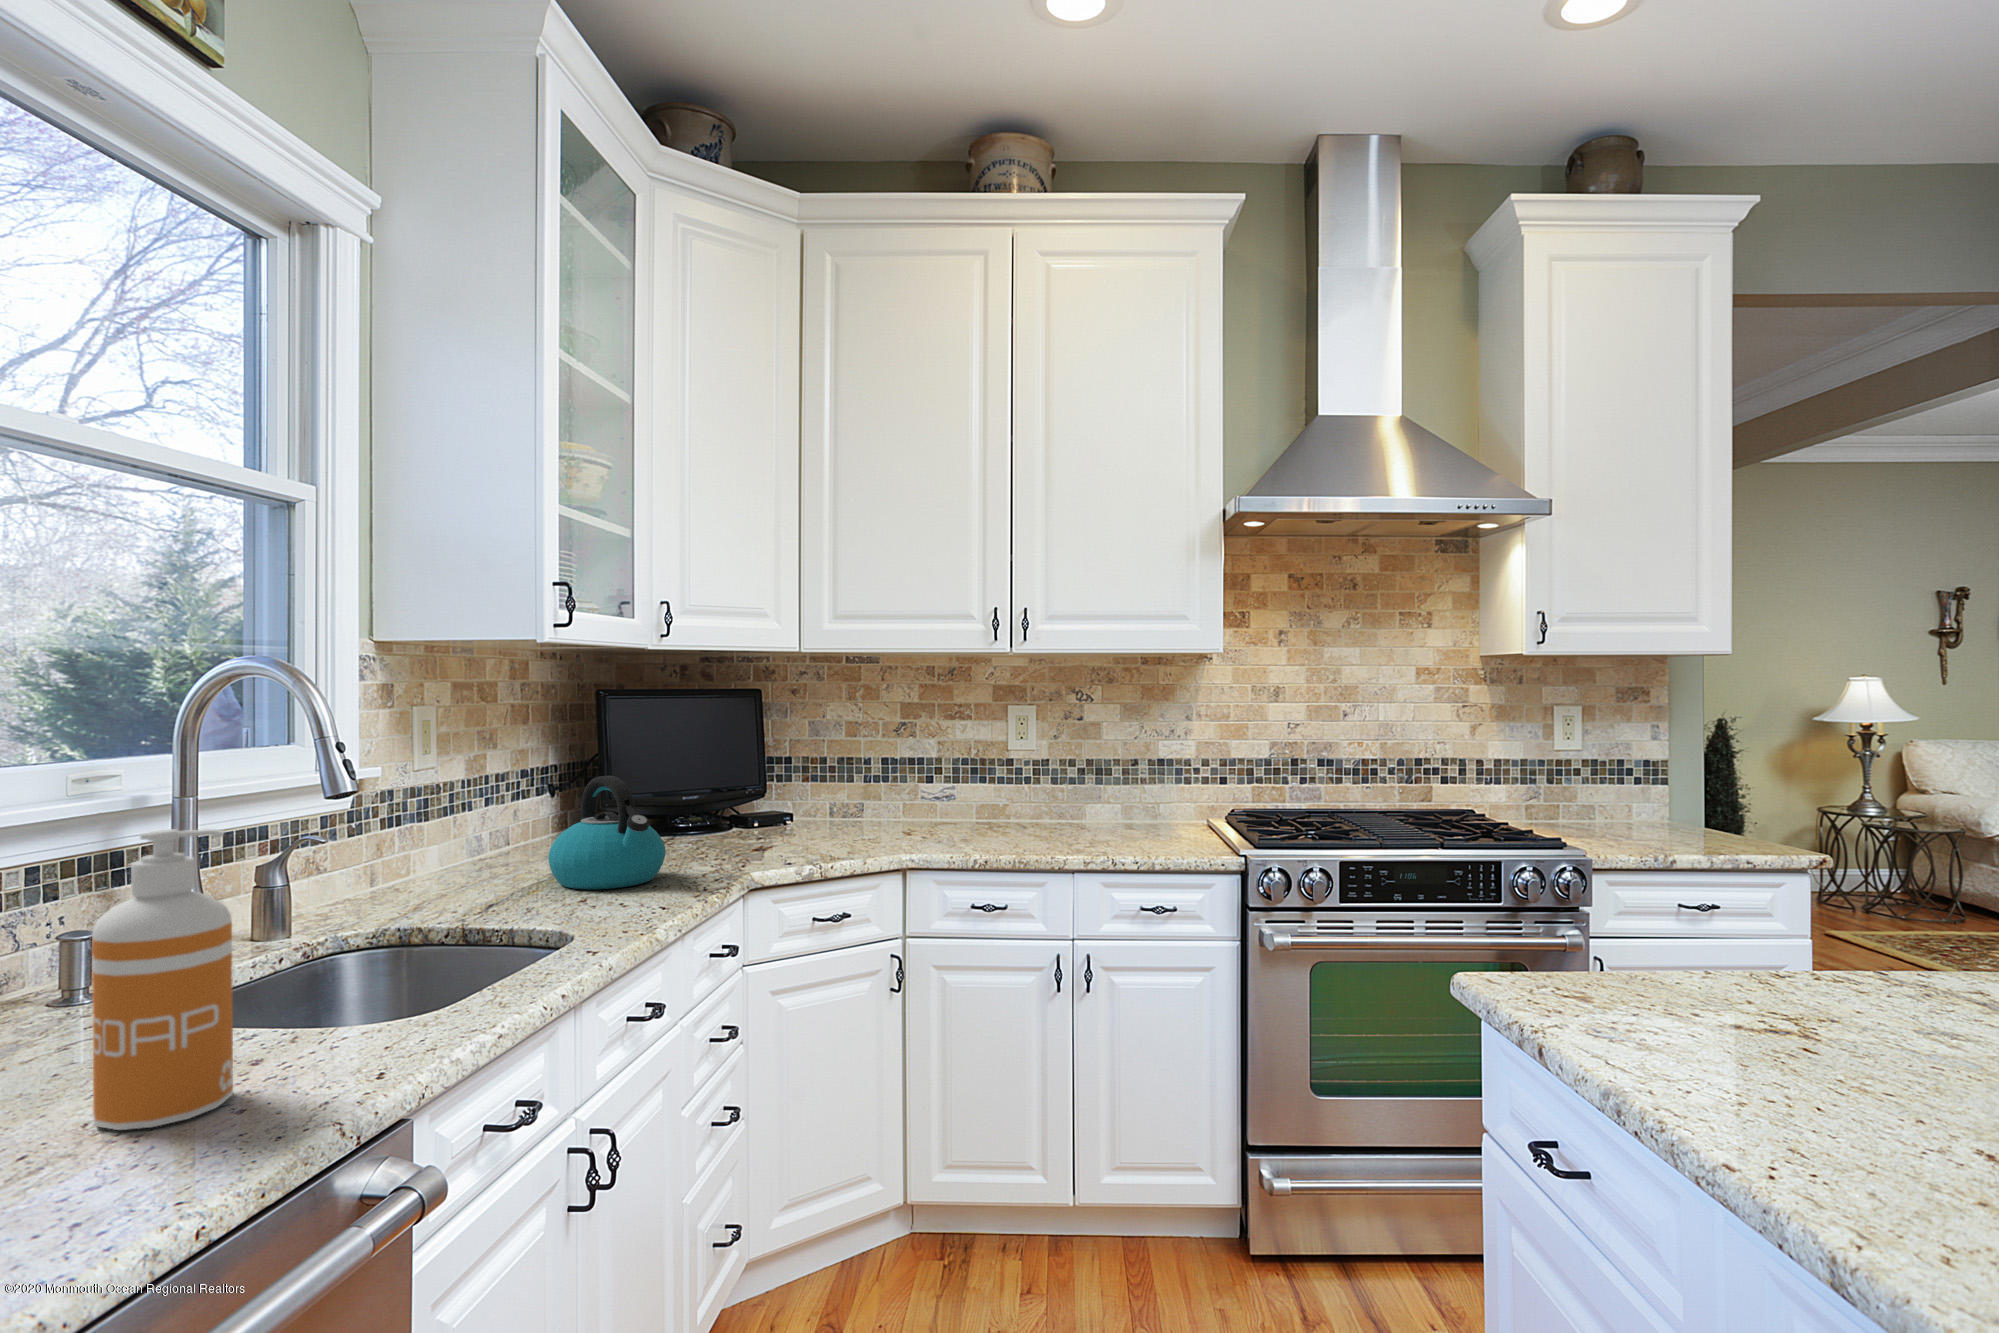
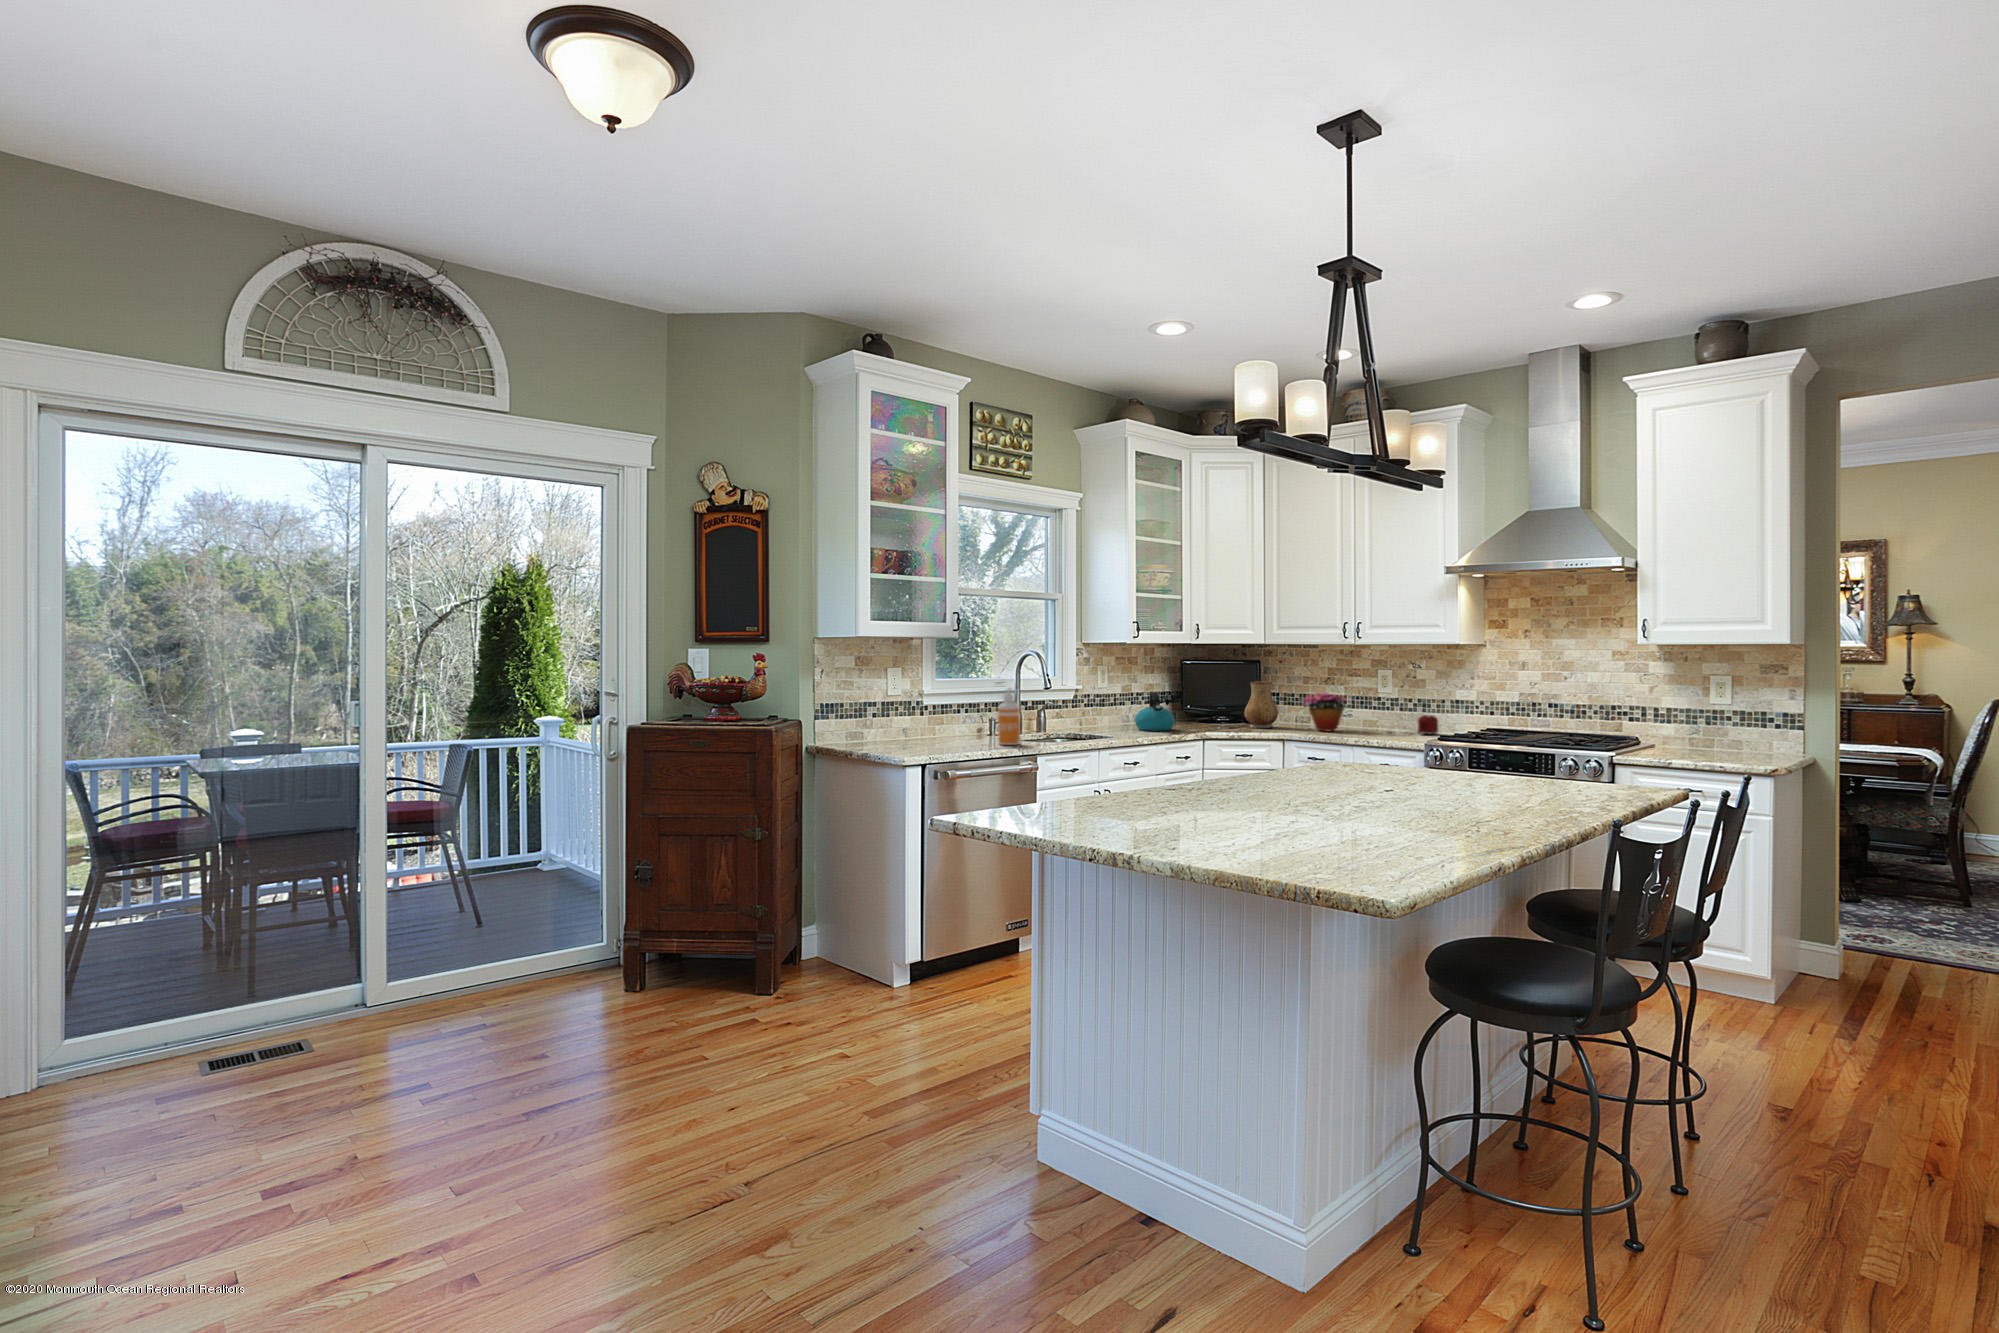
ceramic pitcher: none [781,734,855,842] -> present [1245,681,1278,728]
flower arrangement: none [907,752,1030,839] -> present [1303,692,1346,731]
toaster: none [1088,790,1155,837] -> present [1387,715,1438,734]

